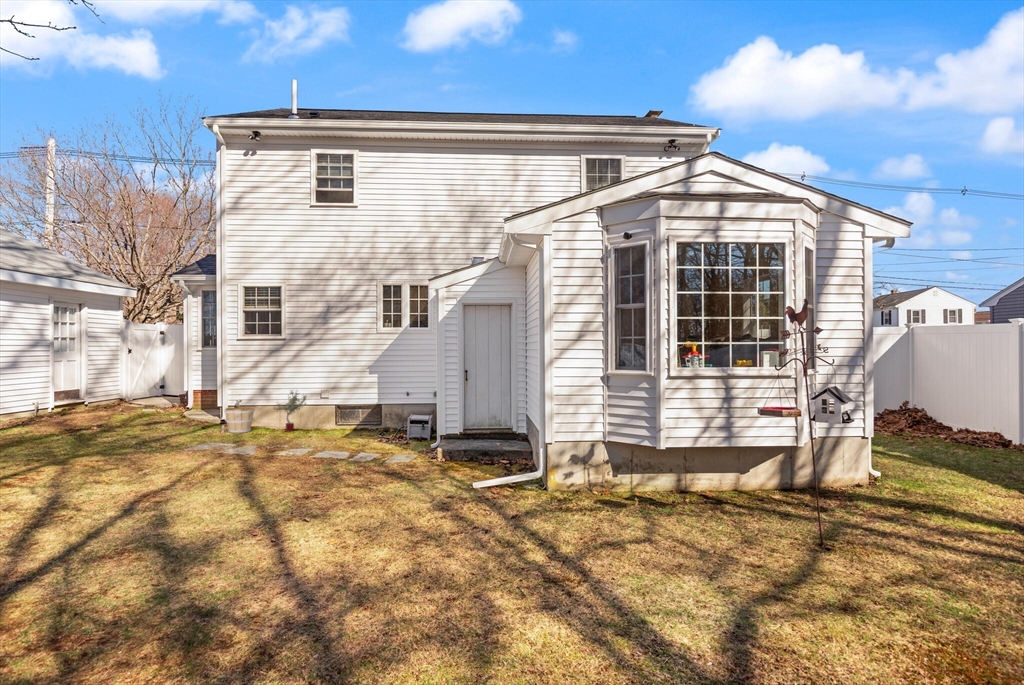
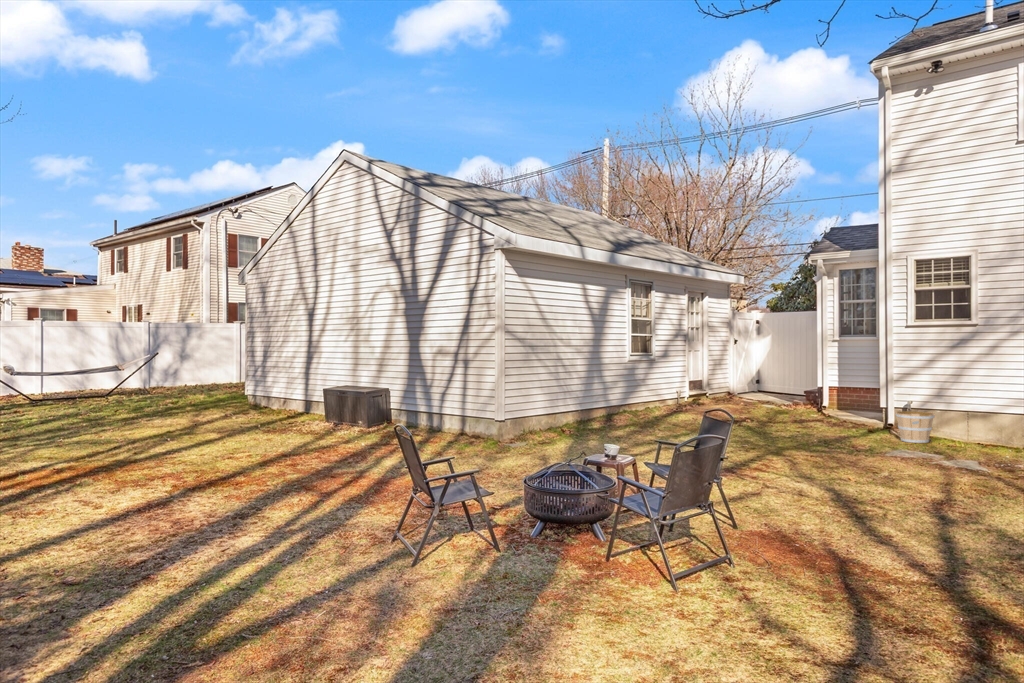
potted tree: present [275,391,306,431] -> none [961,393,1014,448]

